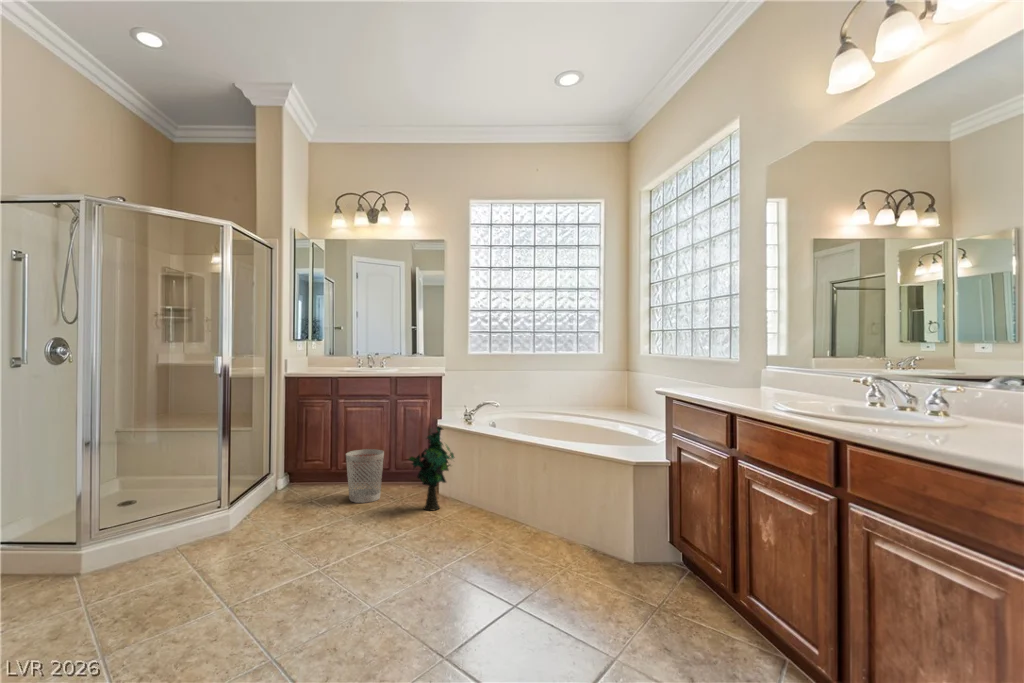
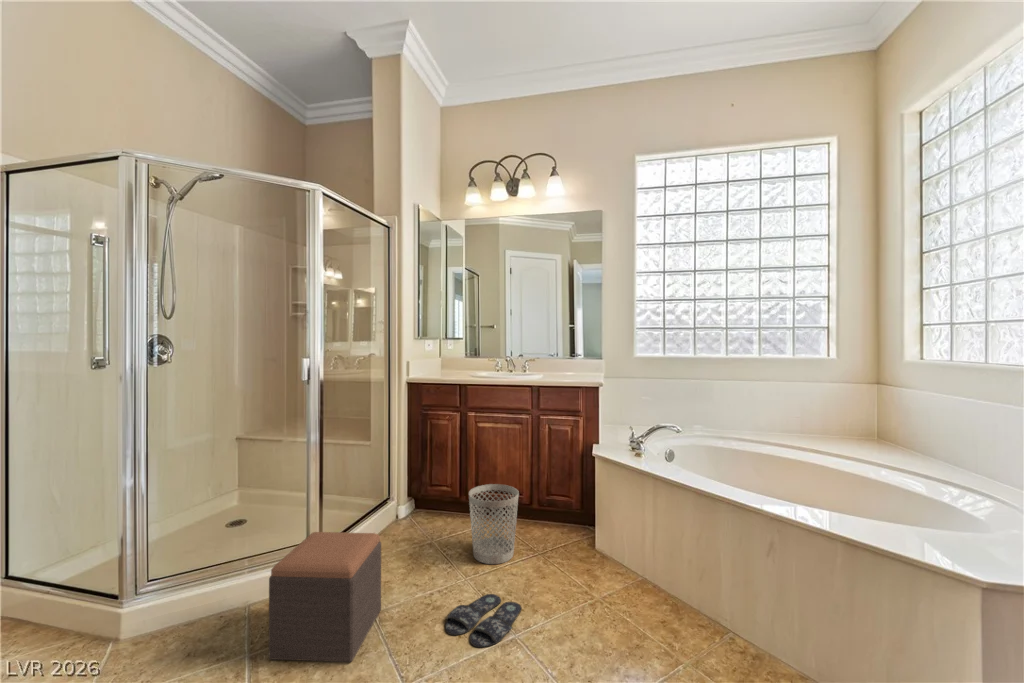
decorative plant: present [409,427,454,511] -> none [548,471,620,603]
footstool: none [223,474,291,551] -> present [269,532,381,662]
slippers: none [340,513,391,532] -> present [446,594,521,648]

